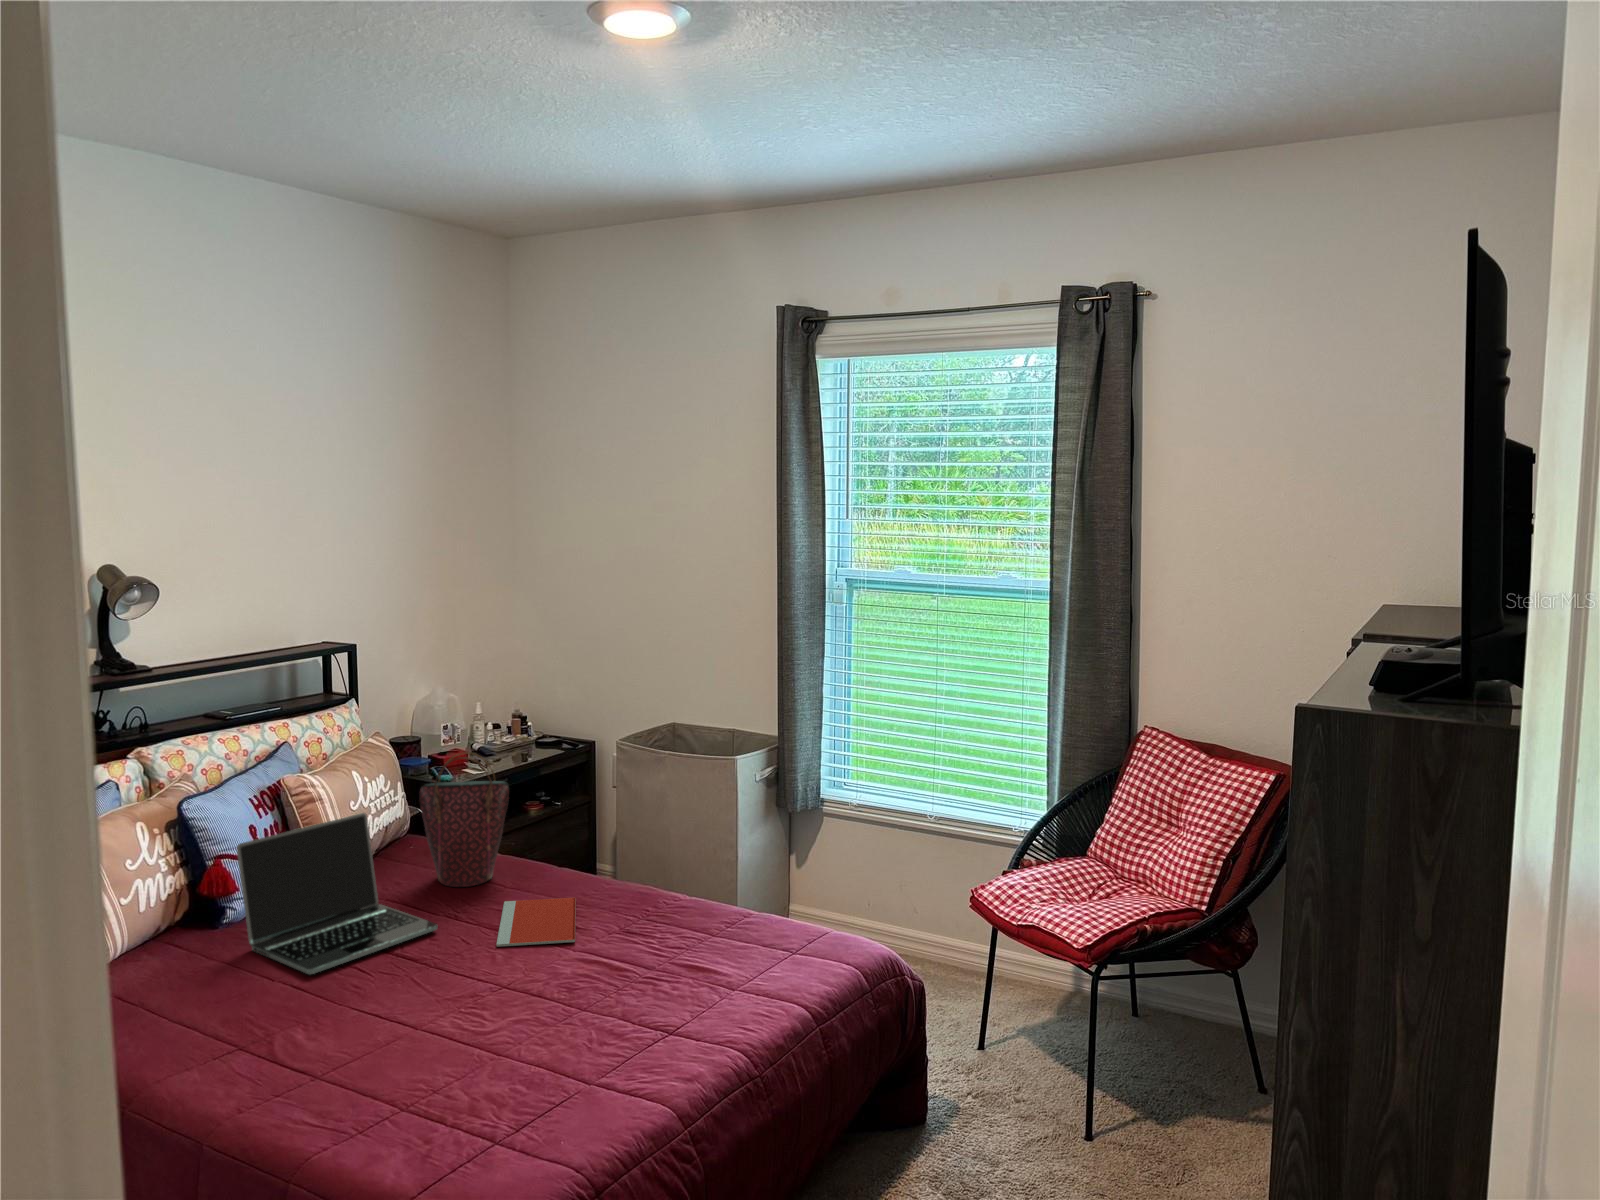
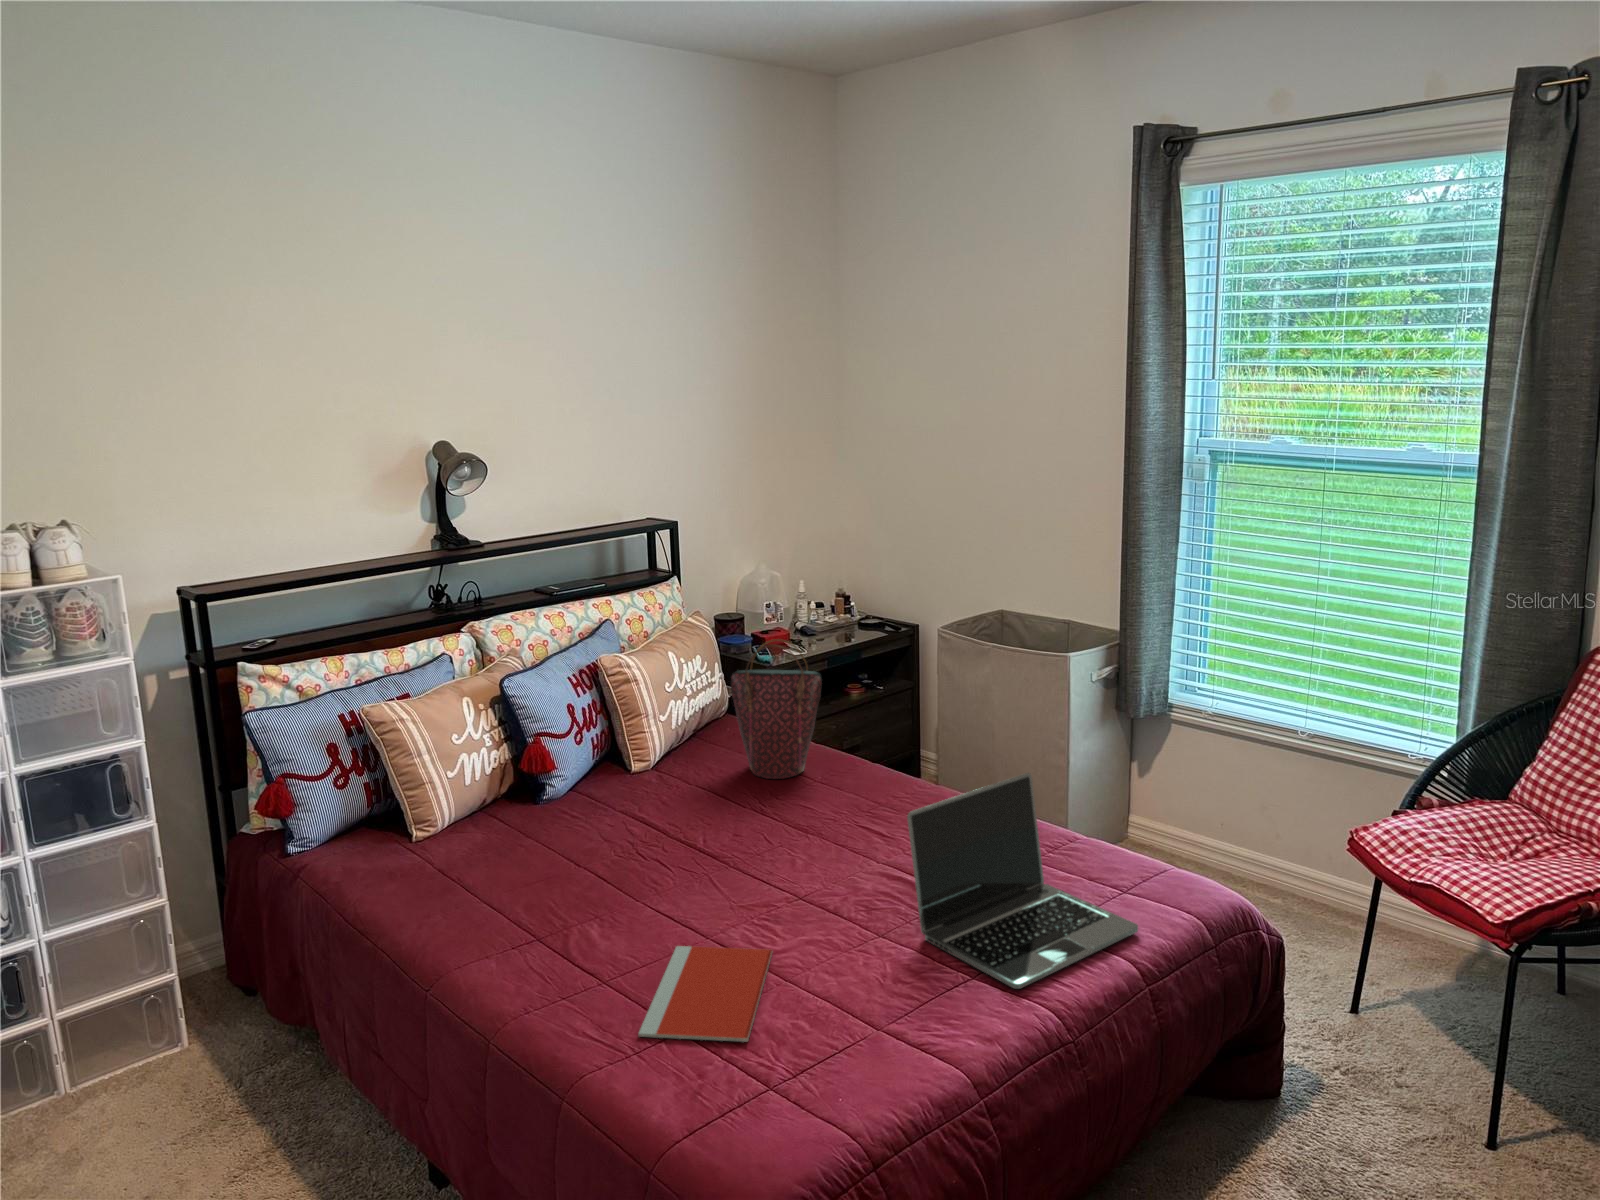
laptop: present [236,813,437,974] -> present [907,773,1138,989]
notebook: present [496,898,576,947] -> present [638,946,773,1042]

